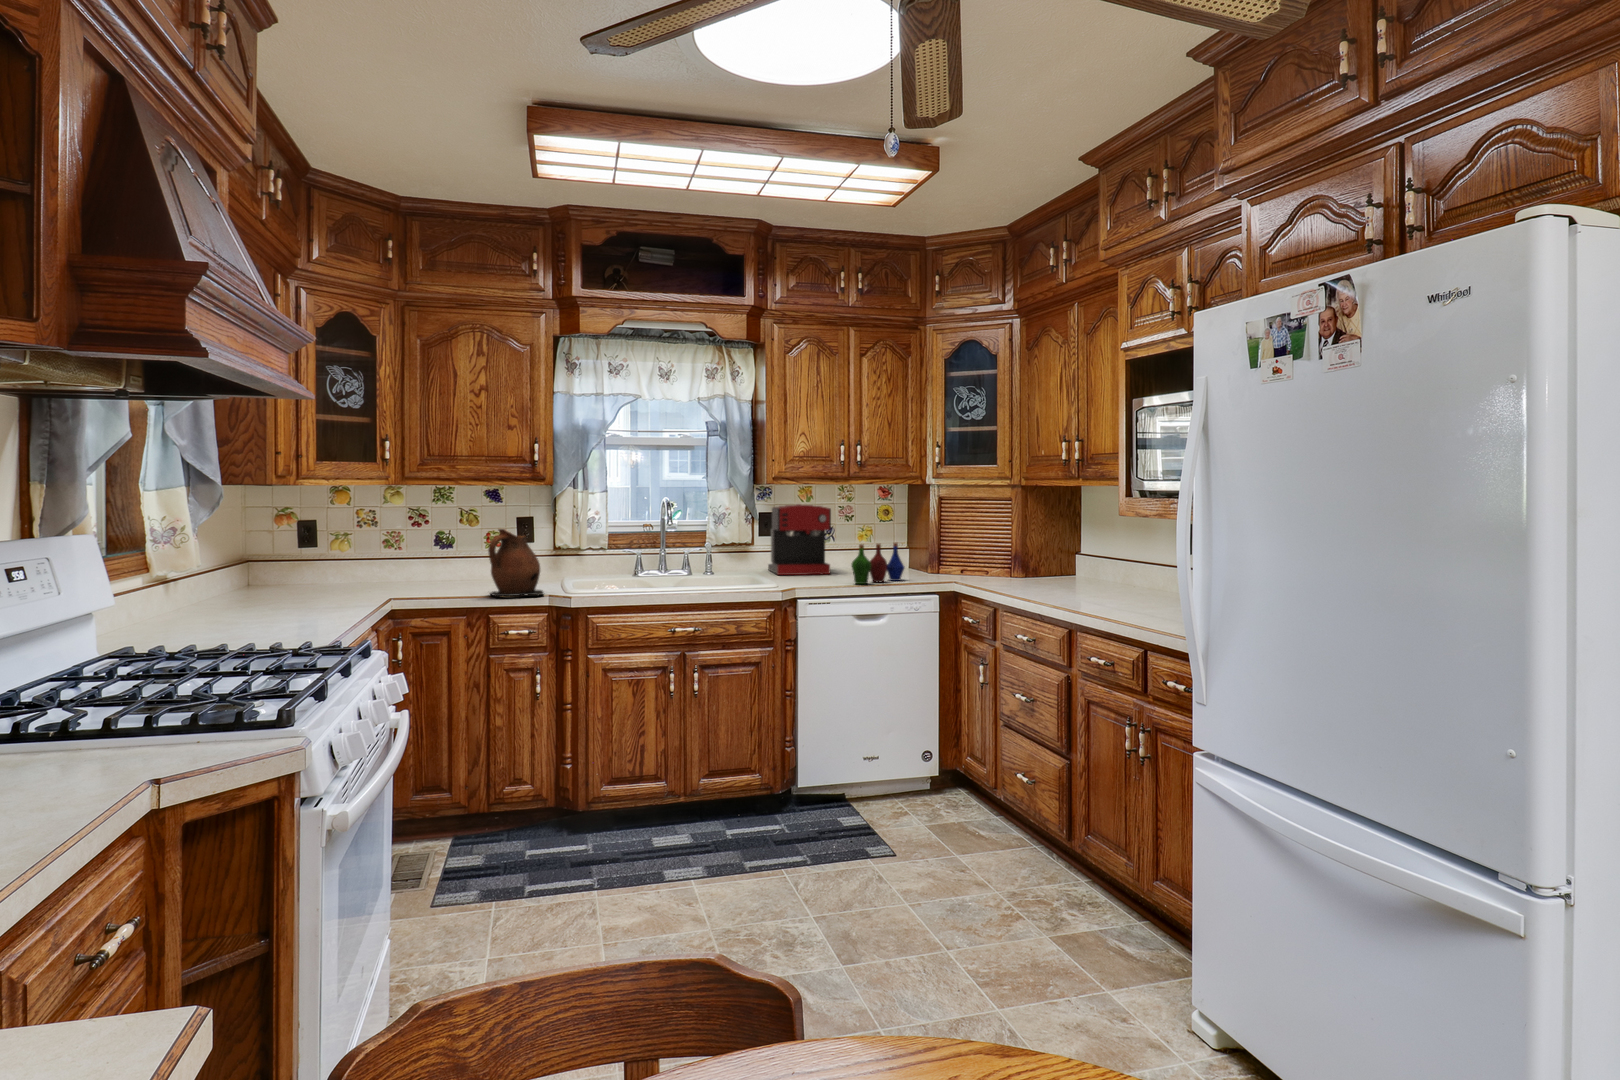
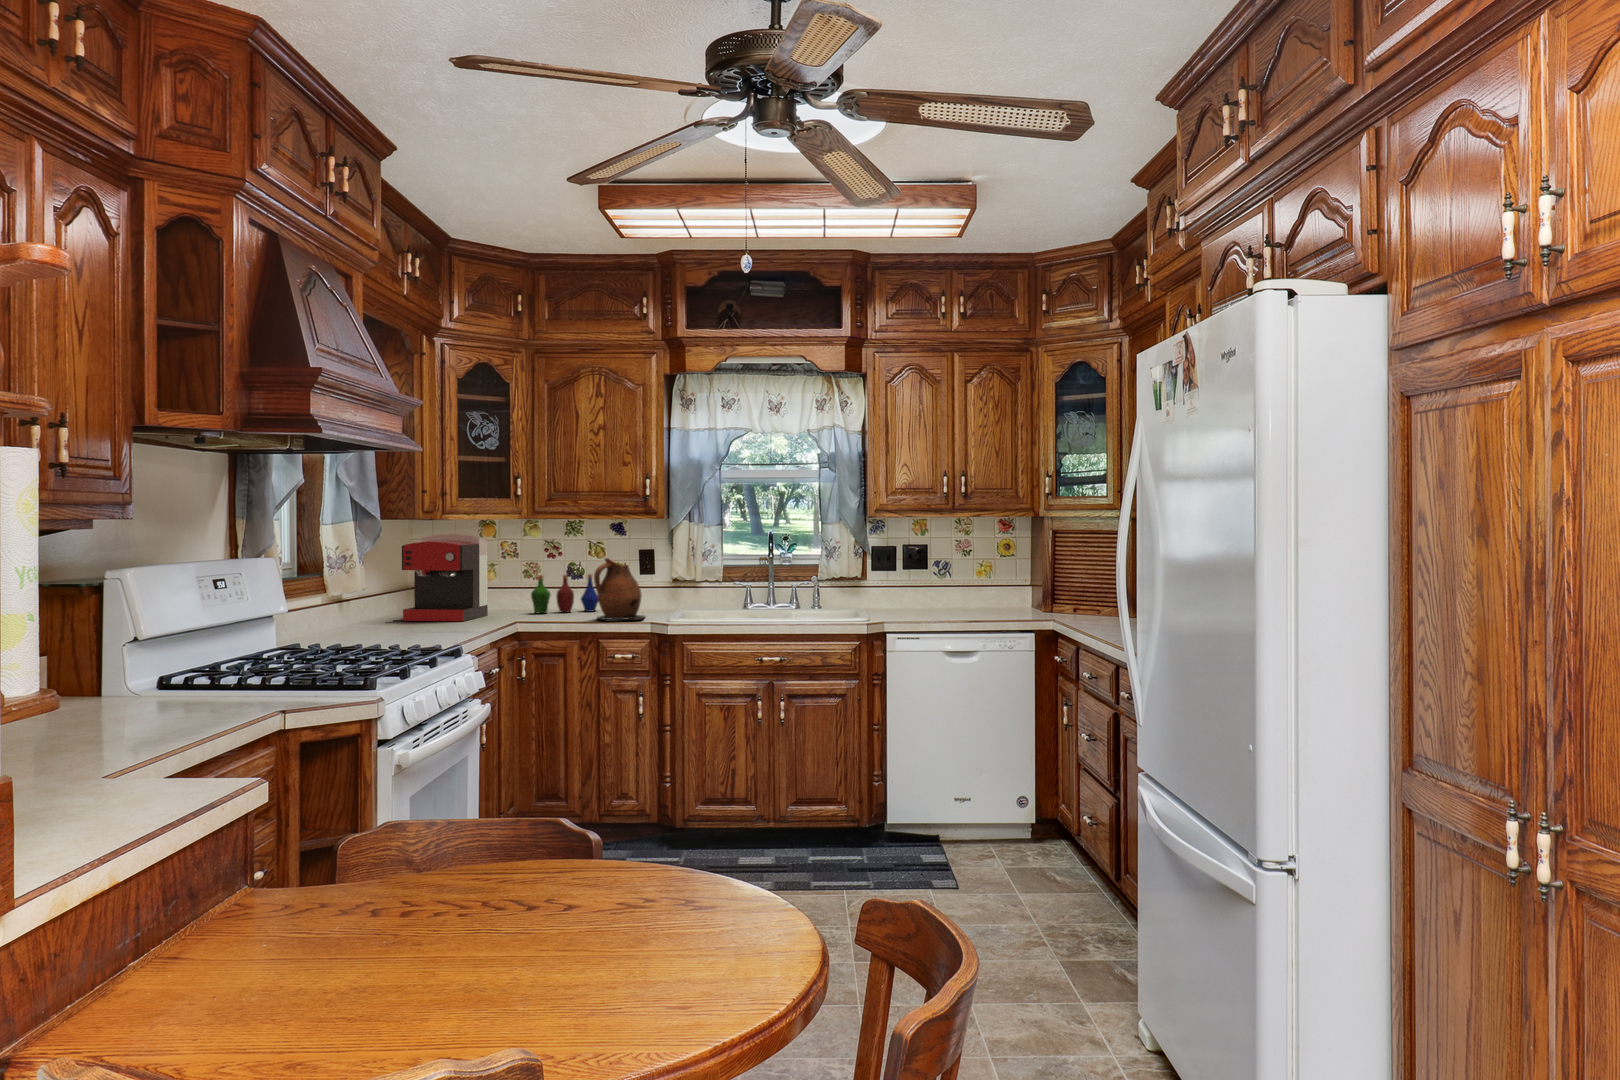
coffee maker: present [768,504,831,575] -> present [402,534,488,621]
bottle: present [852,543,904,584] -> present [531,574,598,613]

